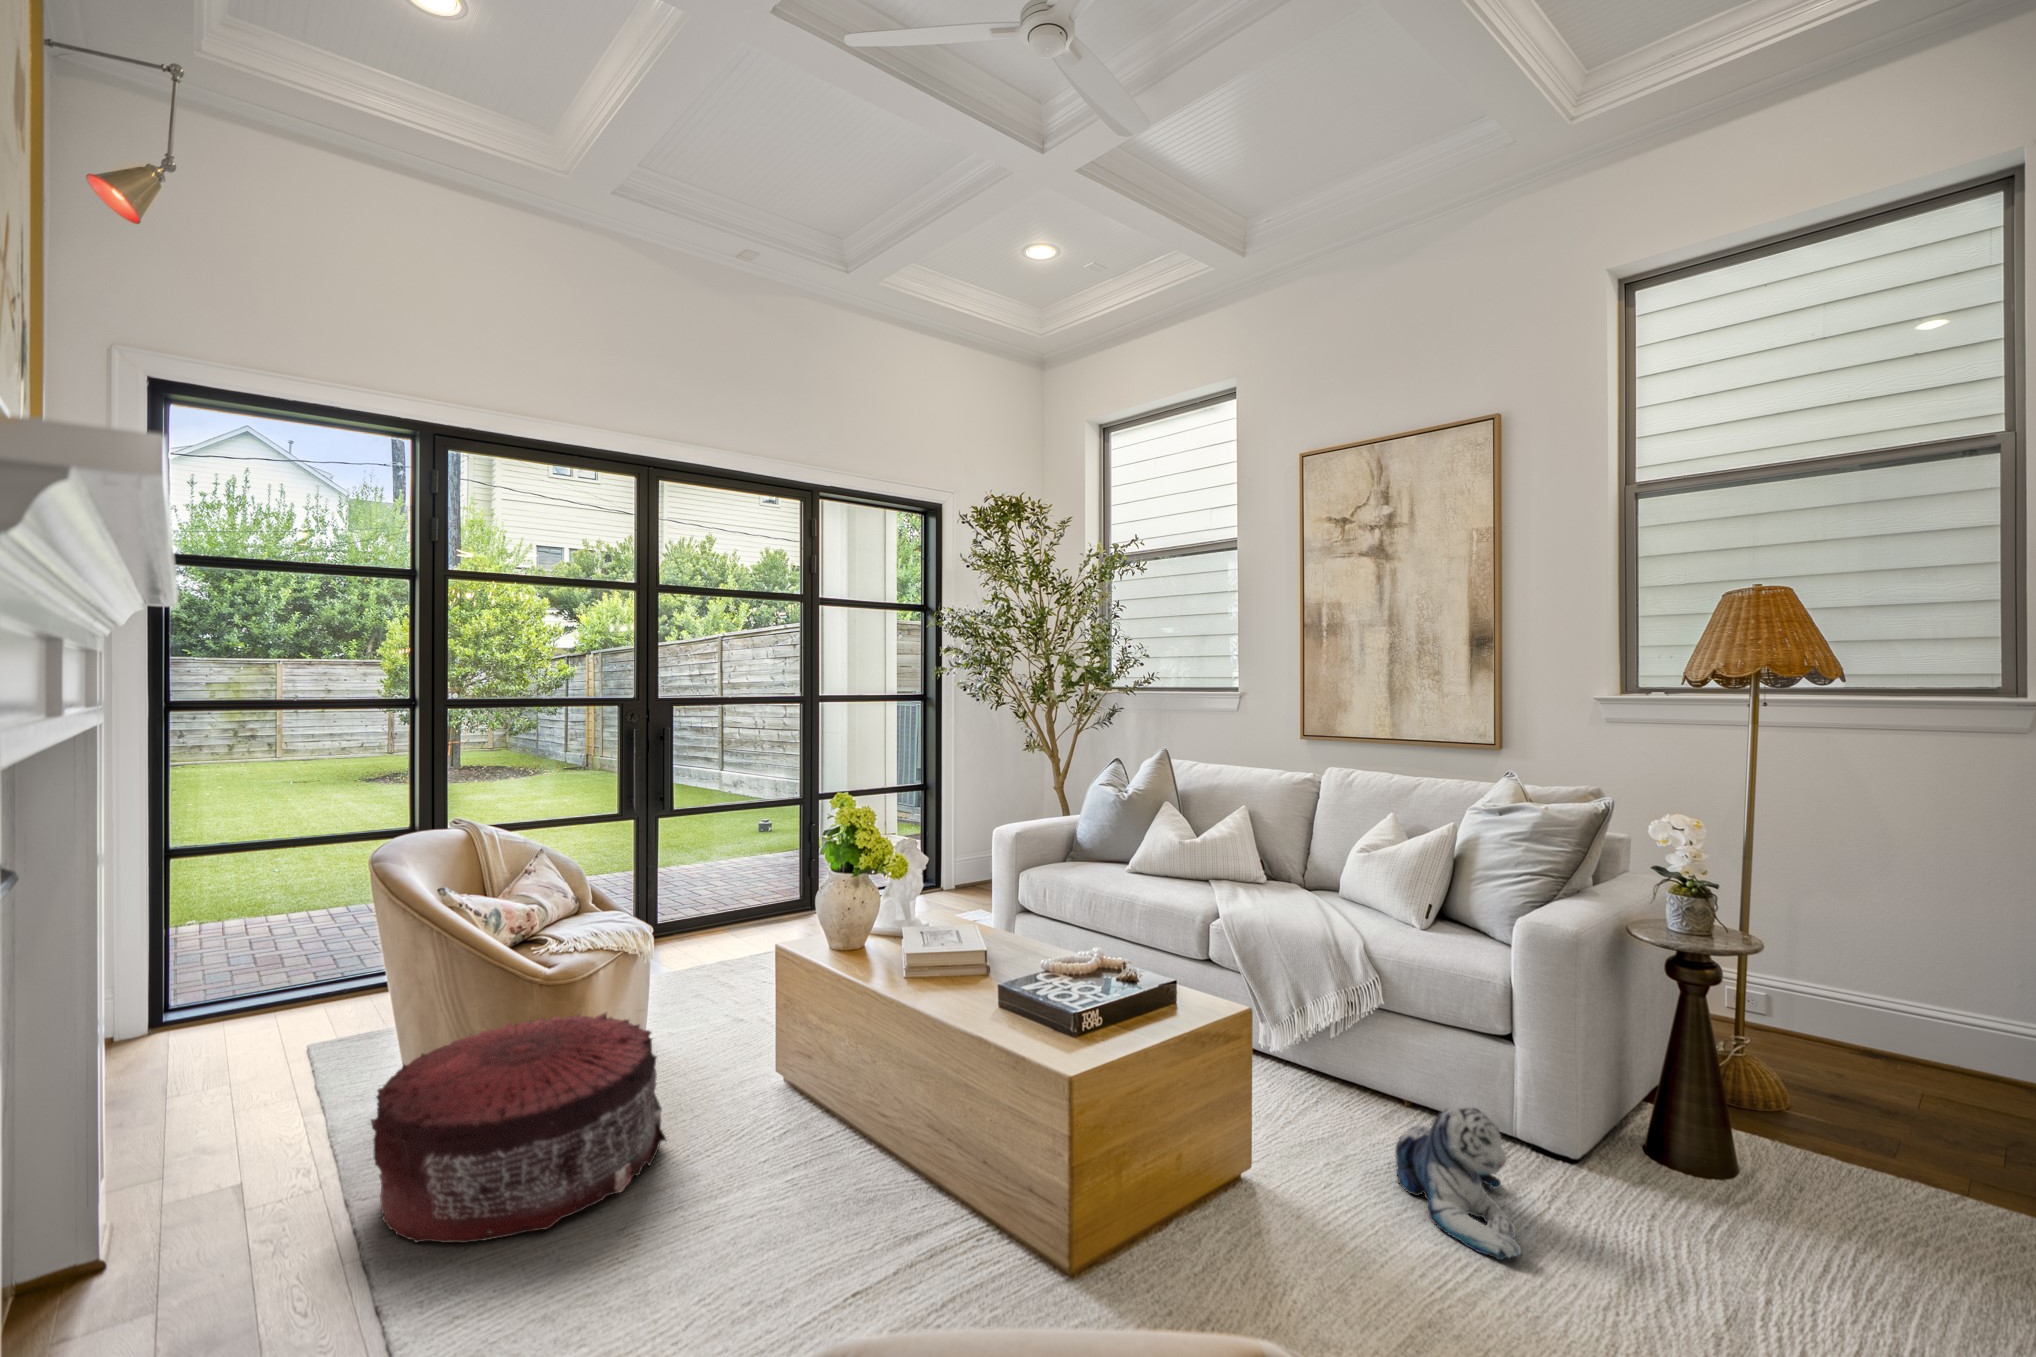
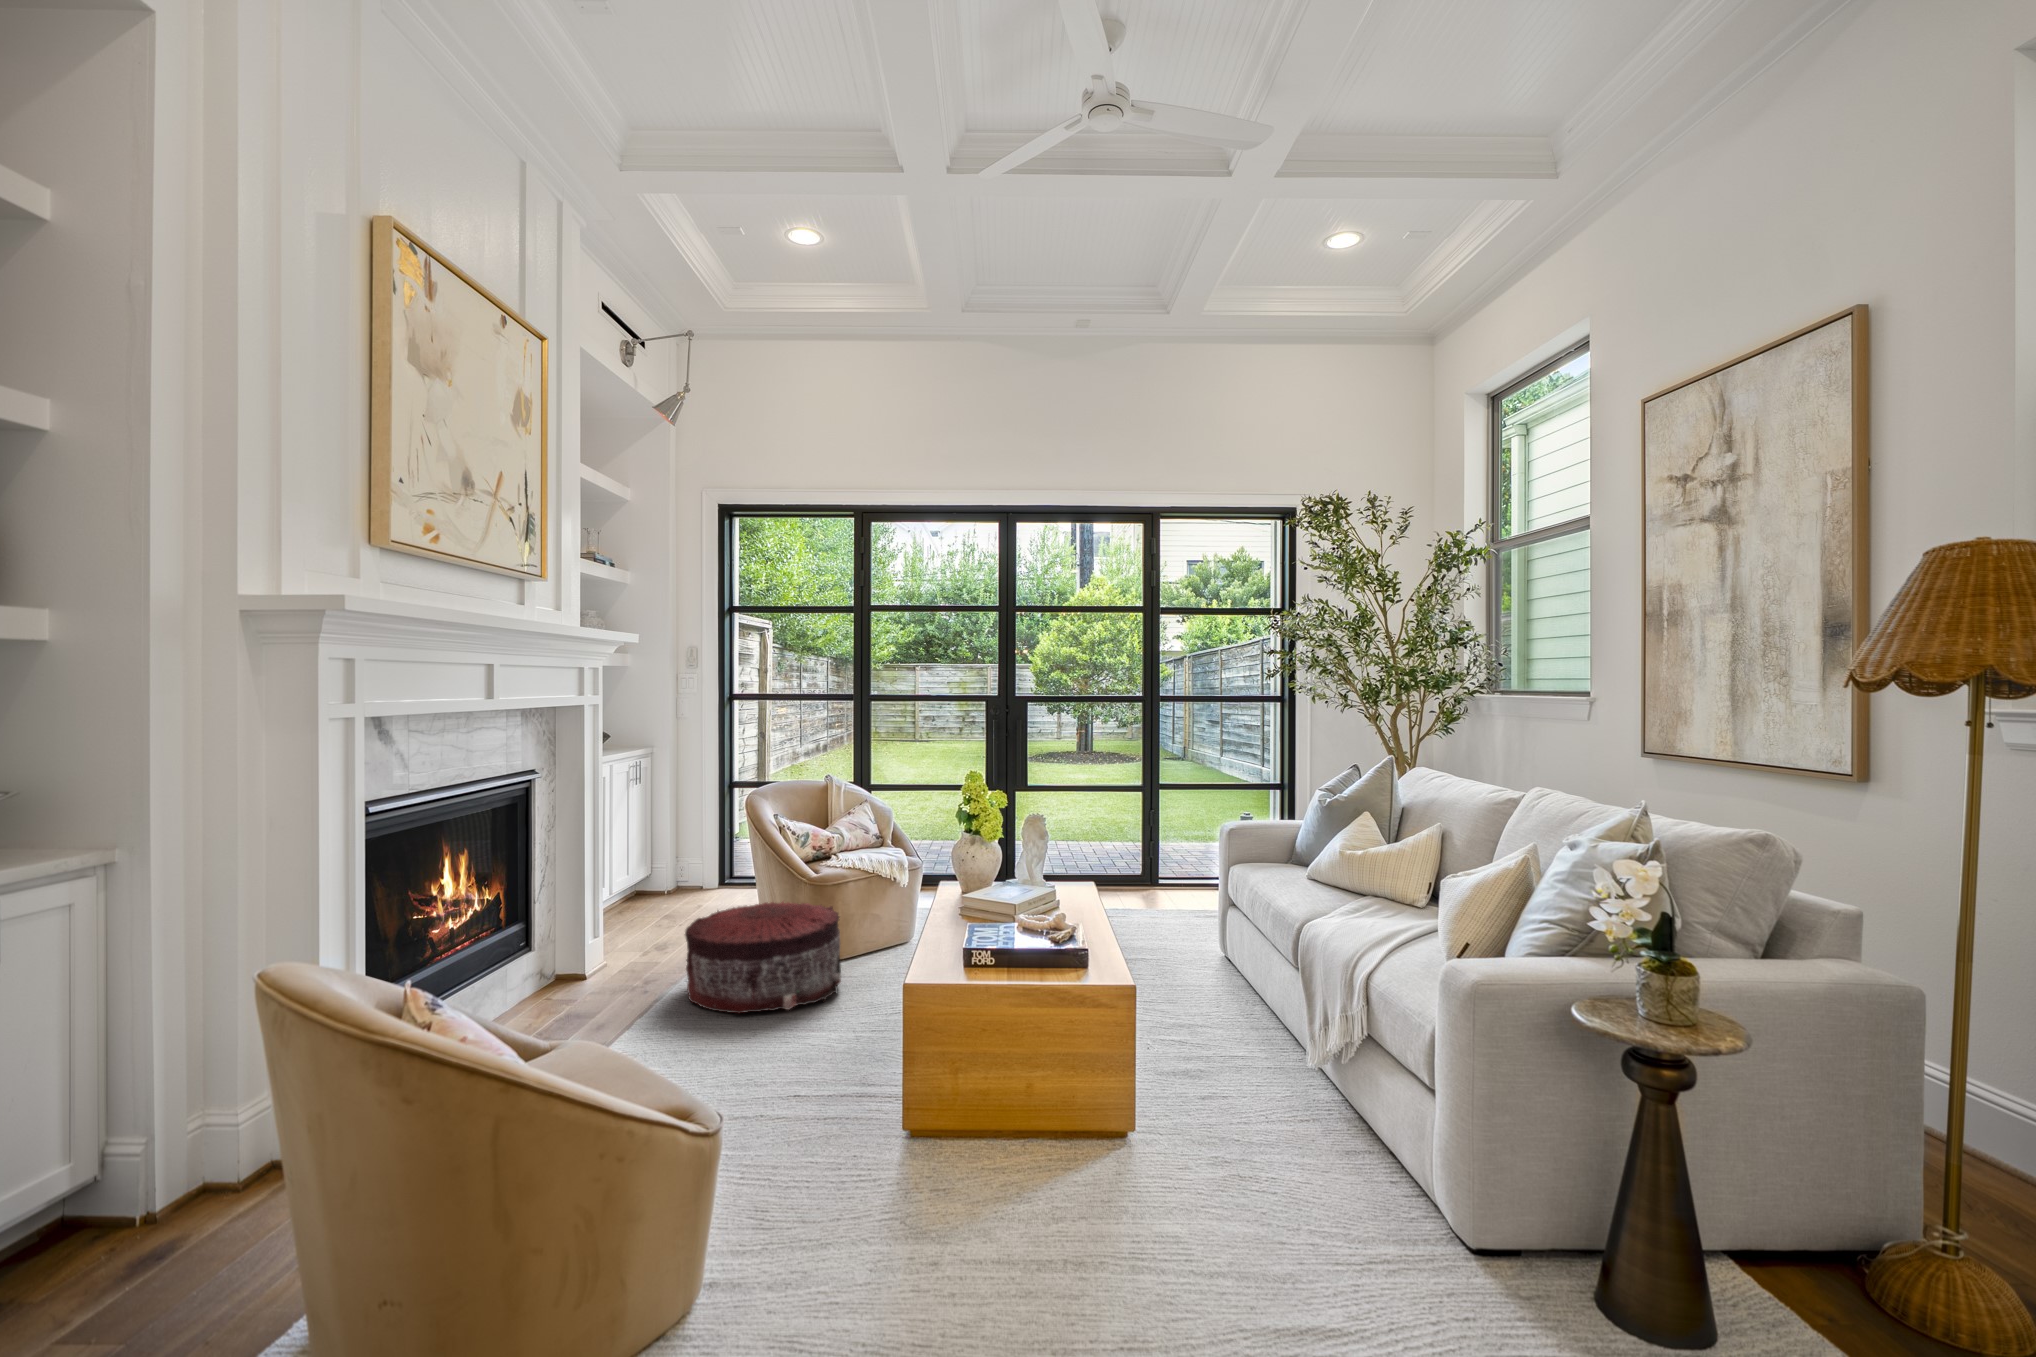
plush toy: present [1395,1108,1521,1260] -> none [1220,1100,1340,1235]

